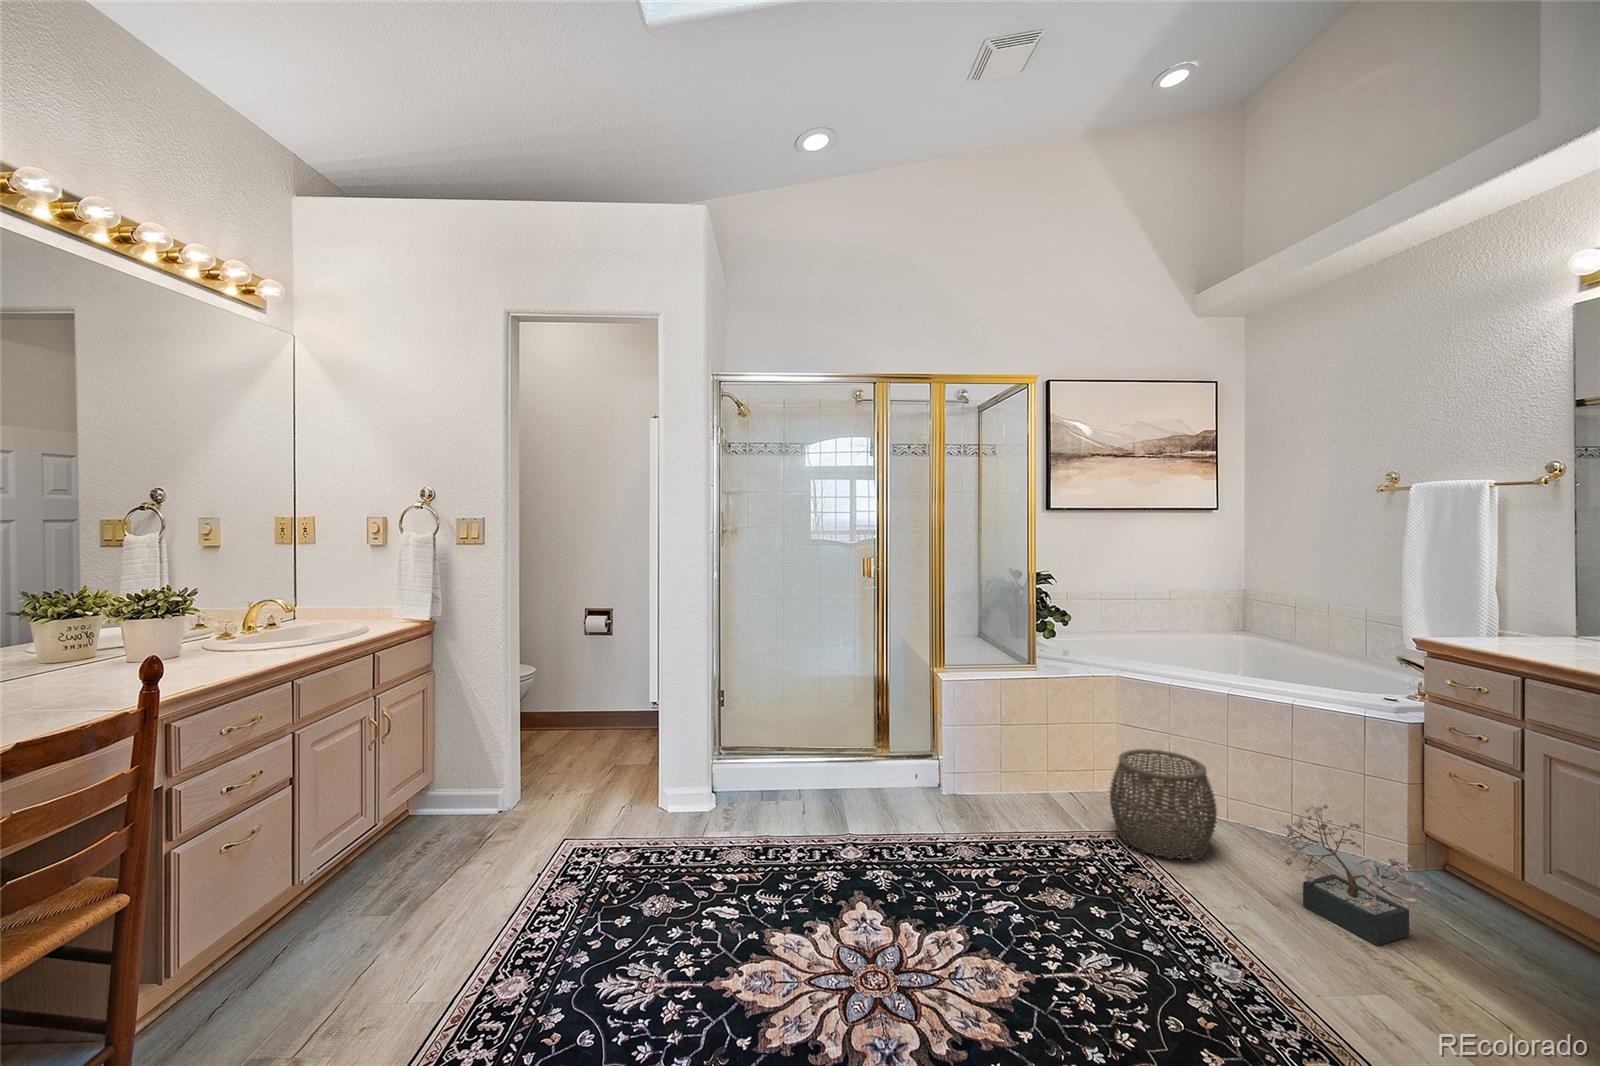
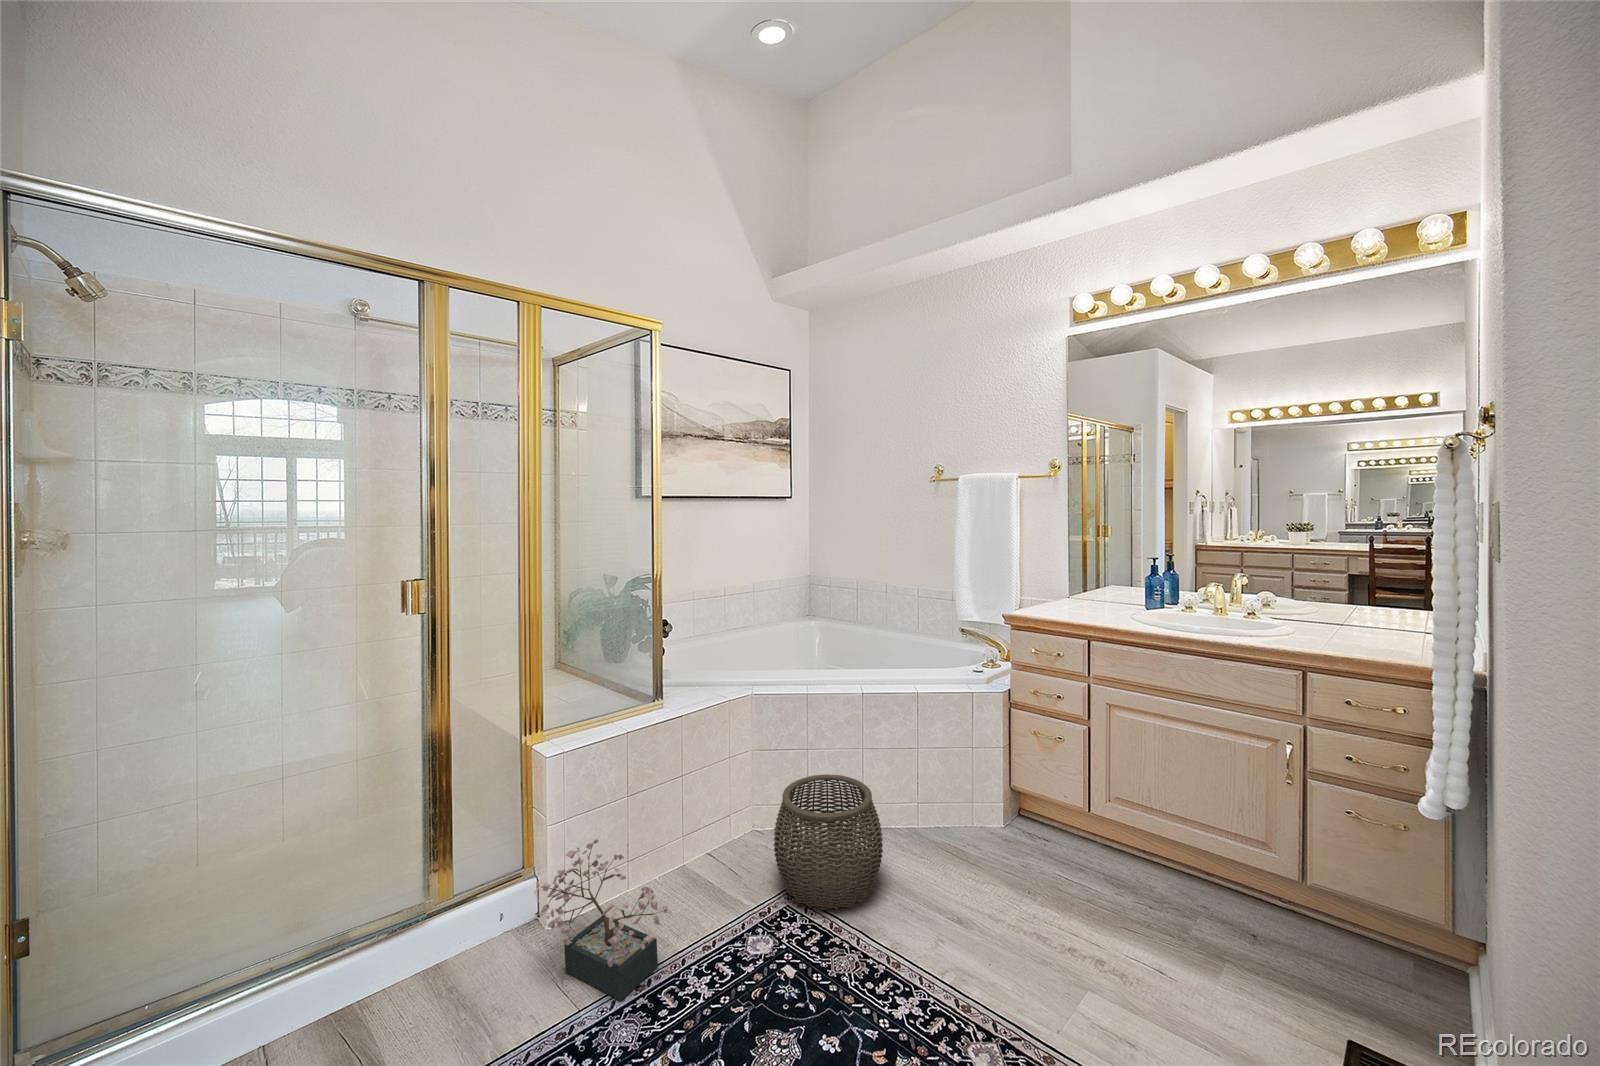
decorative plant: present [1276,805,1430,946] -> present [534,839,672,1001]

